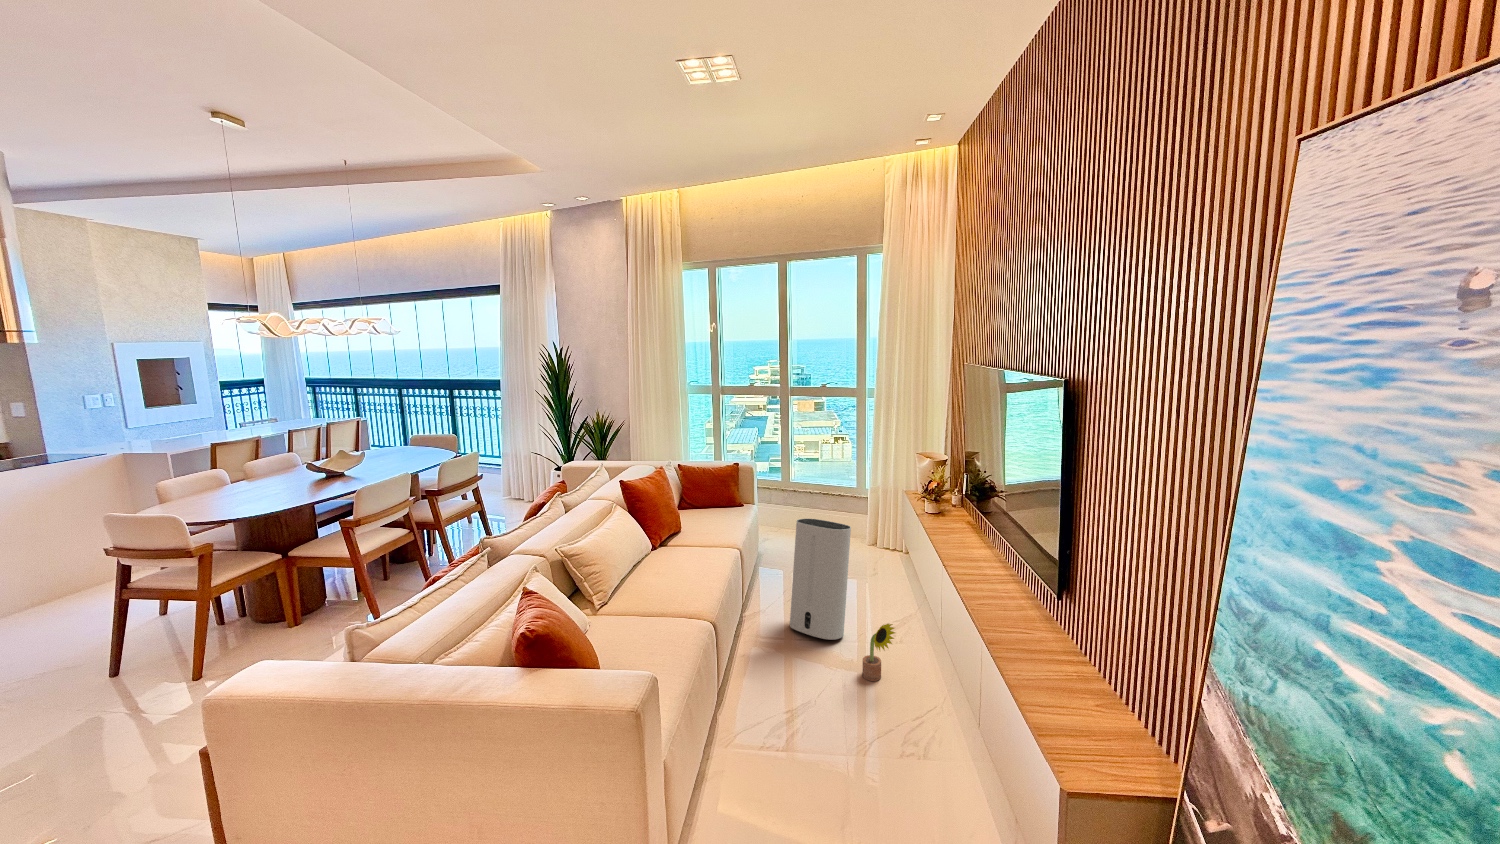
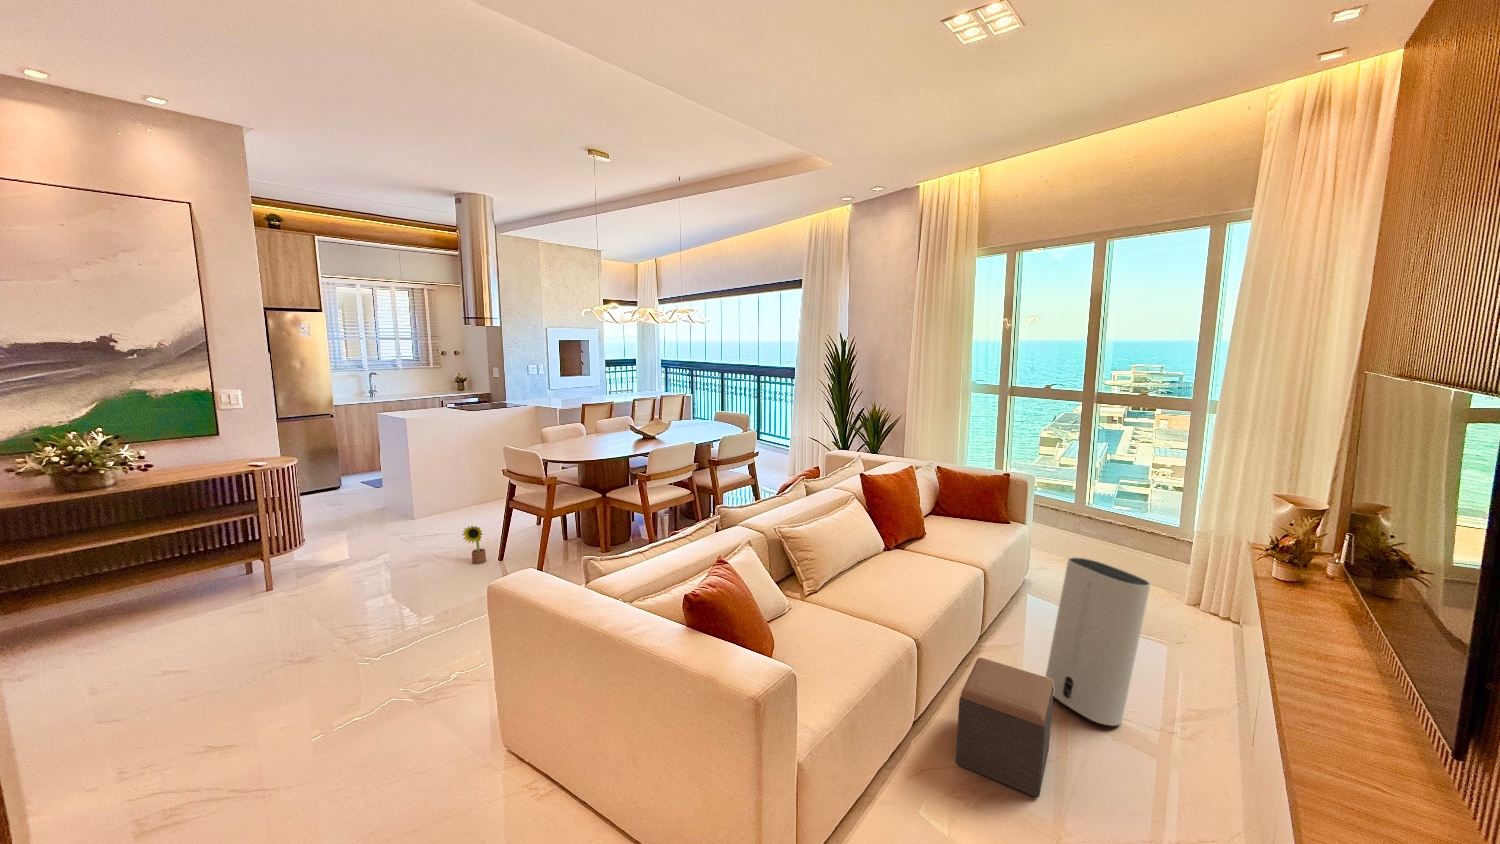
footstool: none [742,613,805,704] -> present [956,658,1054,797]
decorative plant: present [863,624,895,681] -> present [462,526,486,564]

